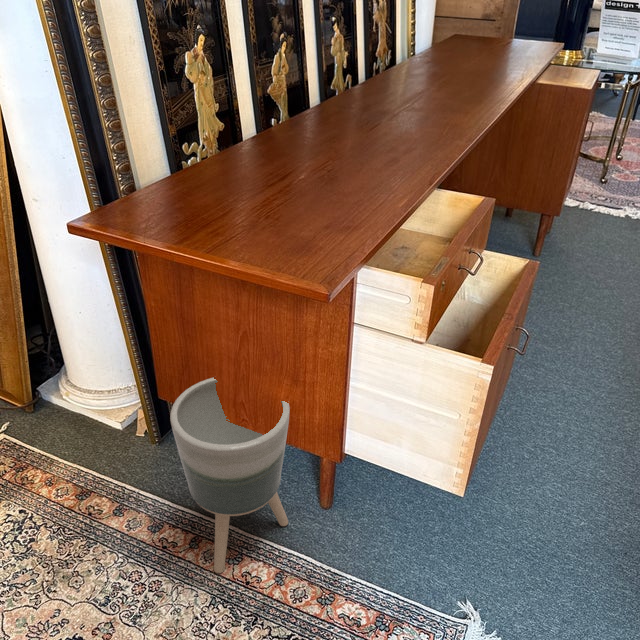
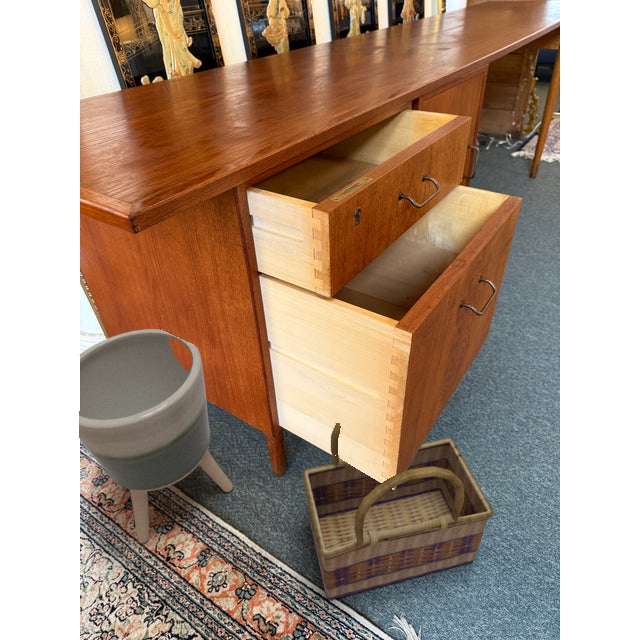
basket: none [367,415,525,597] -> present [302,423,493,600]

